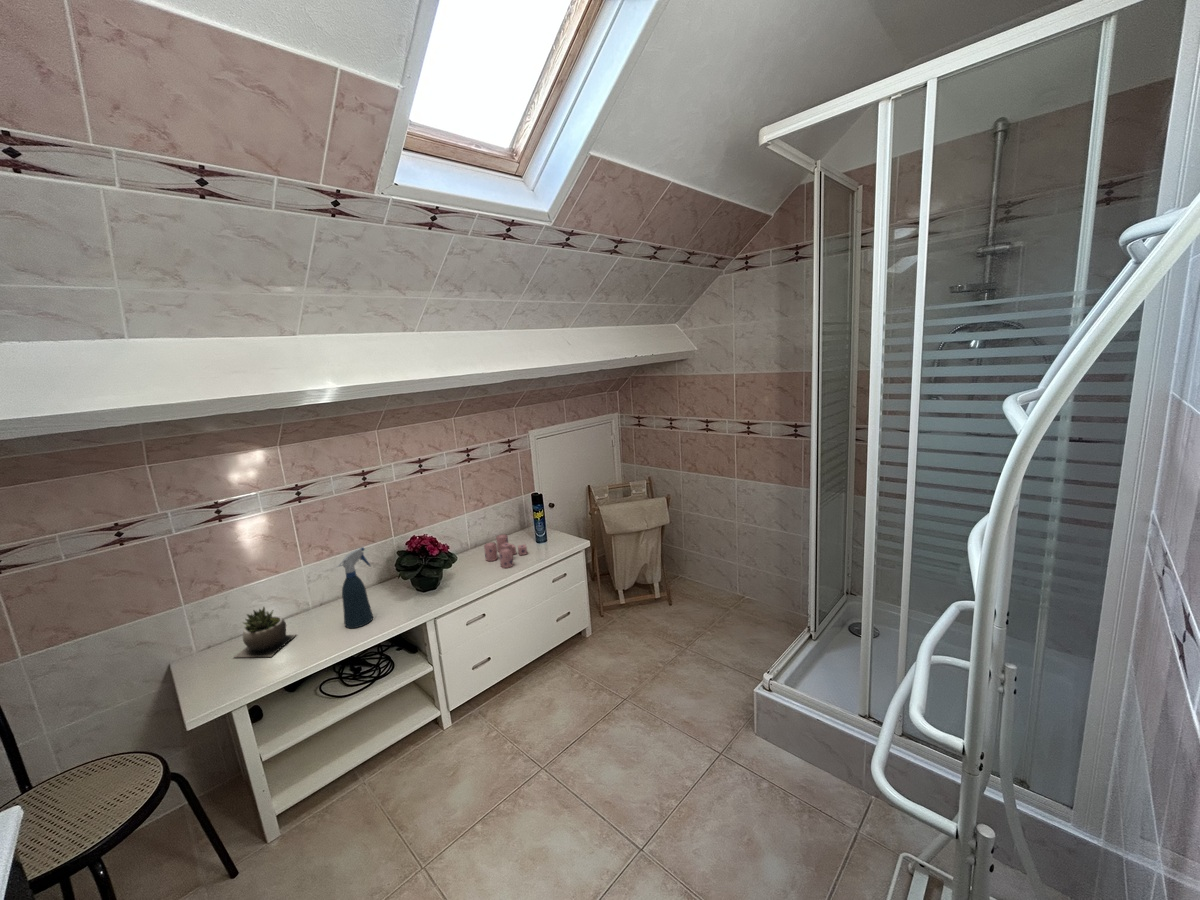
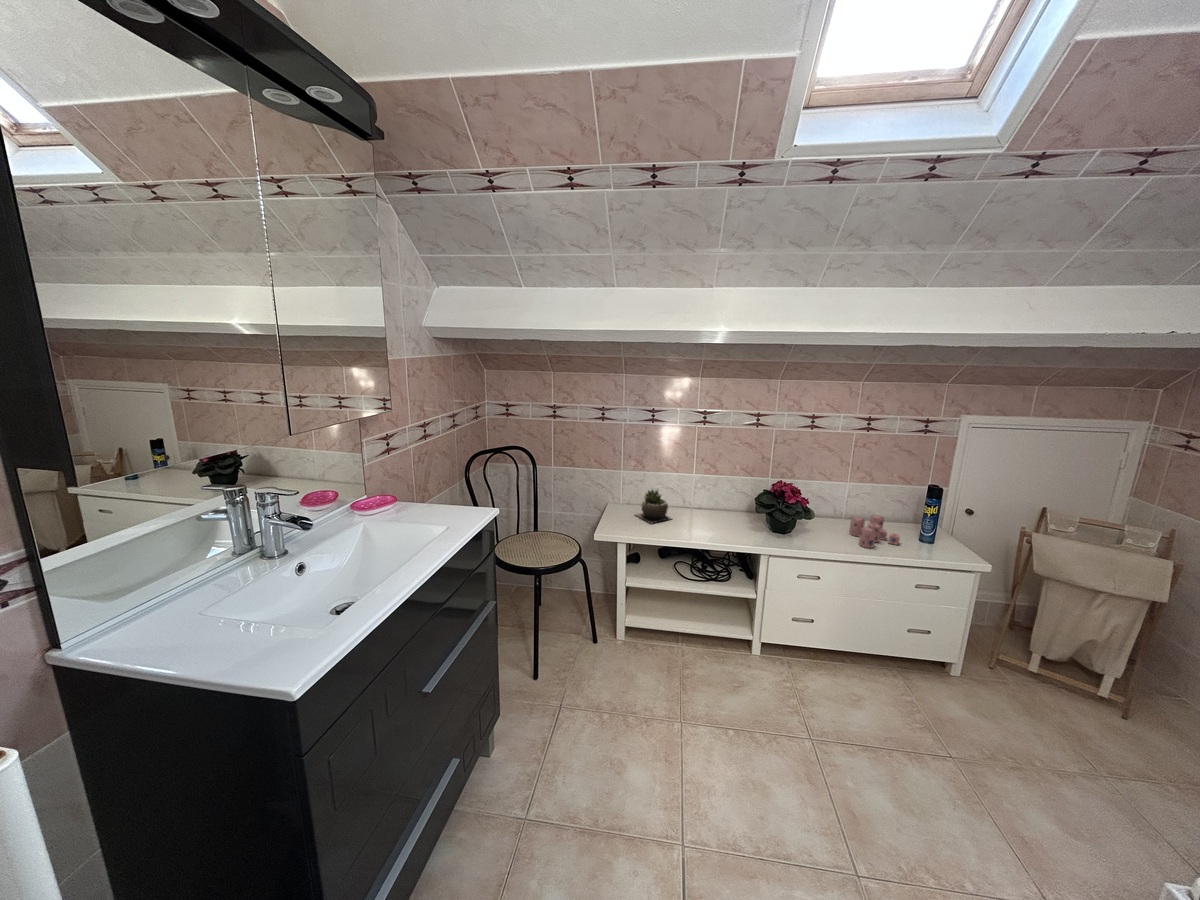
spray bottle: present [338,548,373,628] -> none [702,472,734,533]

